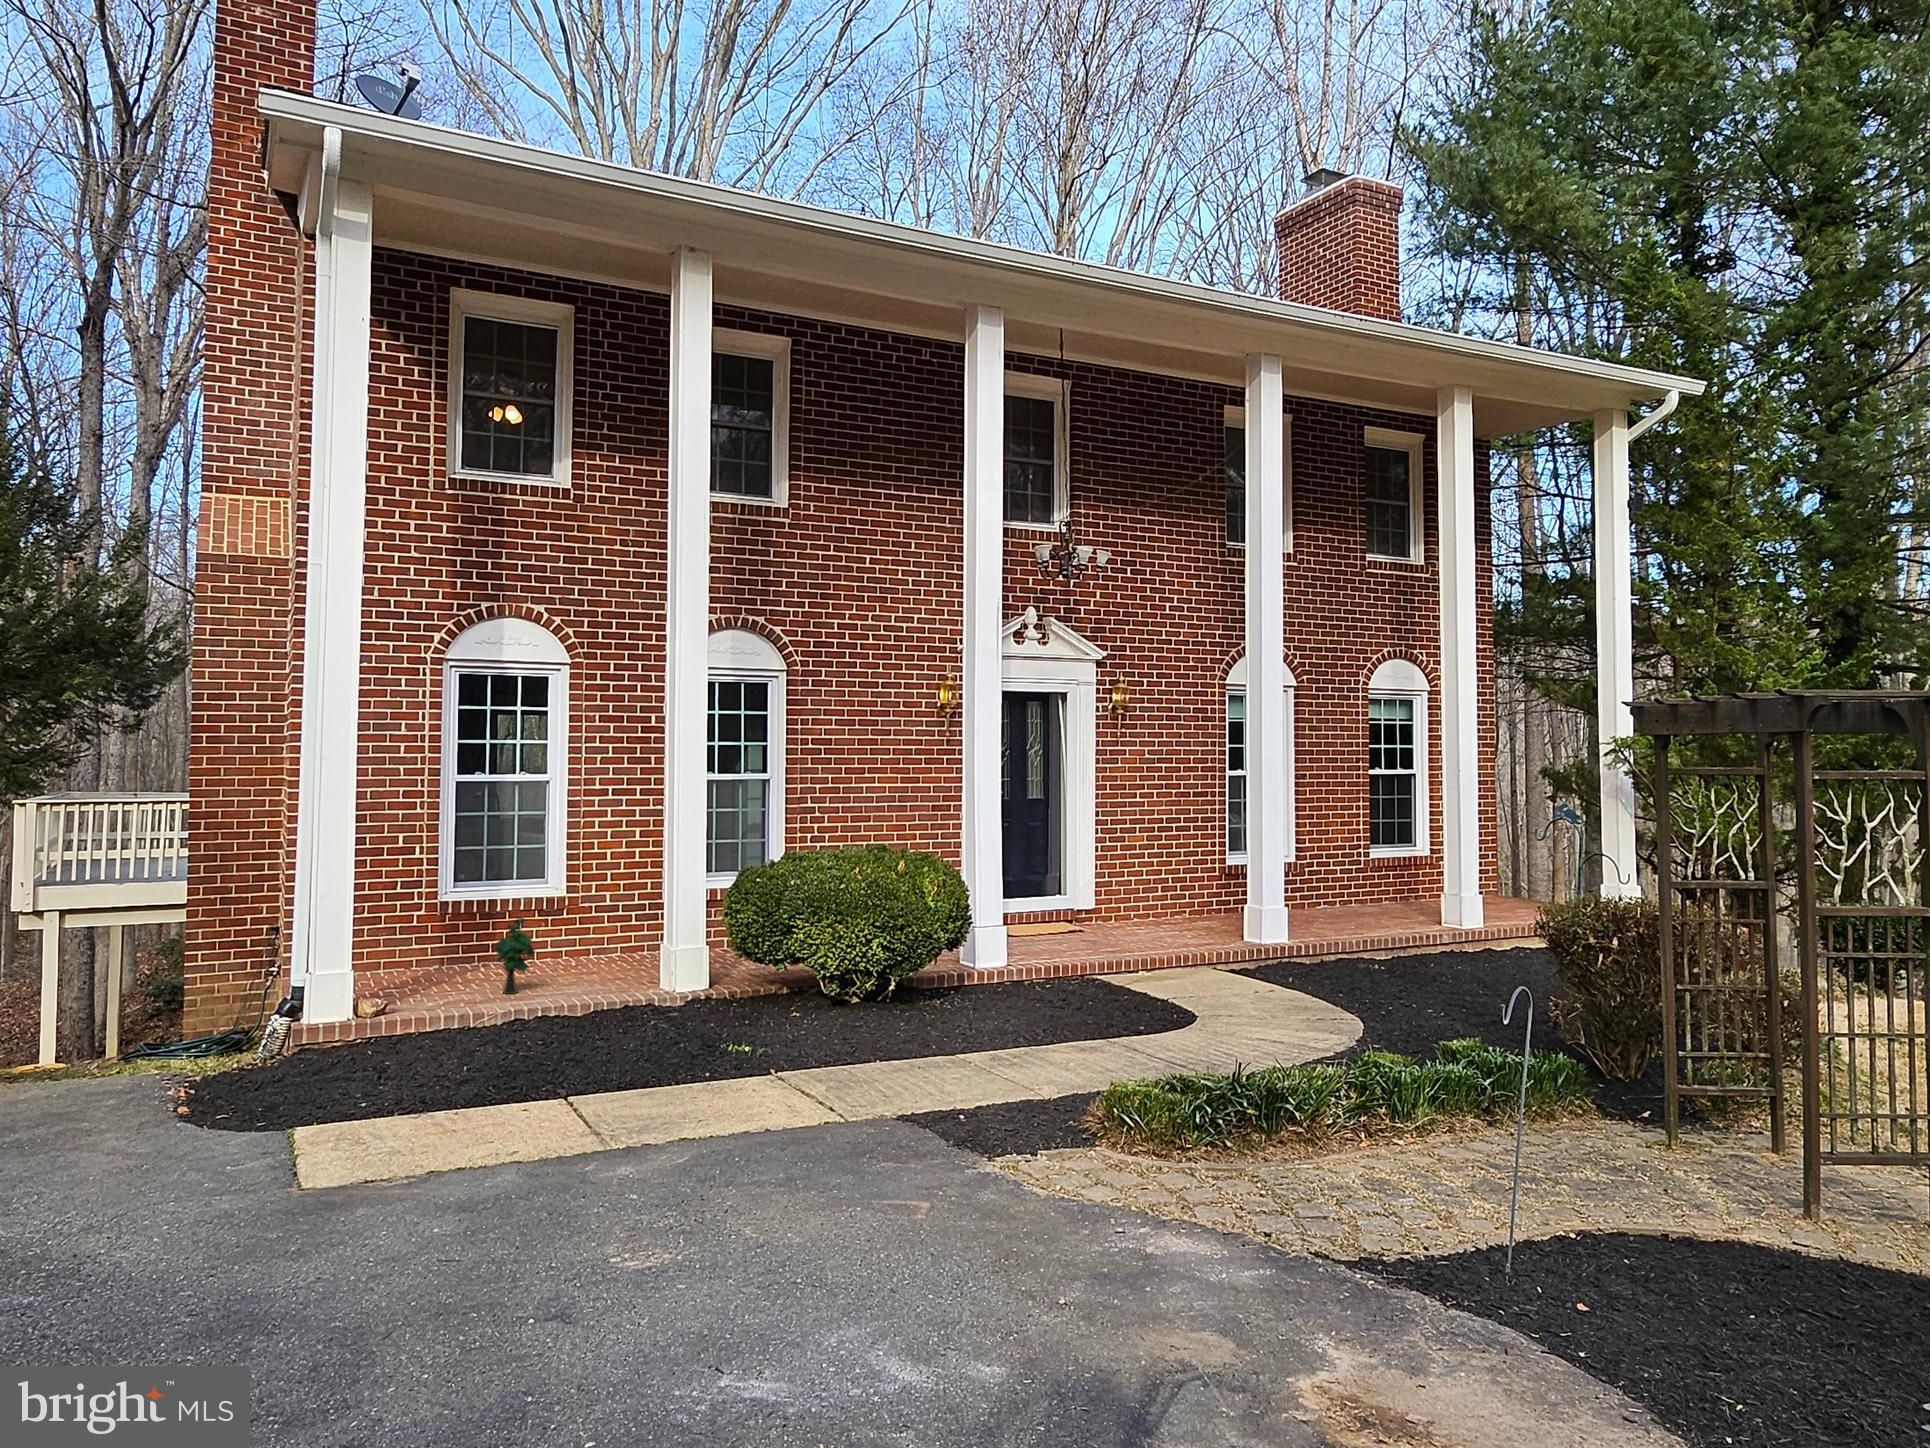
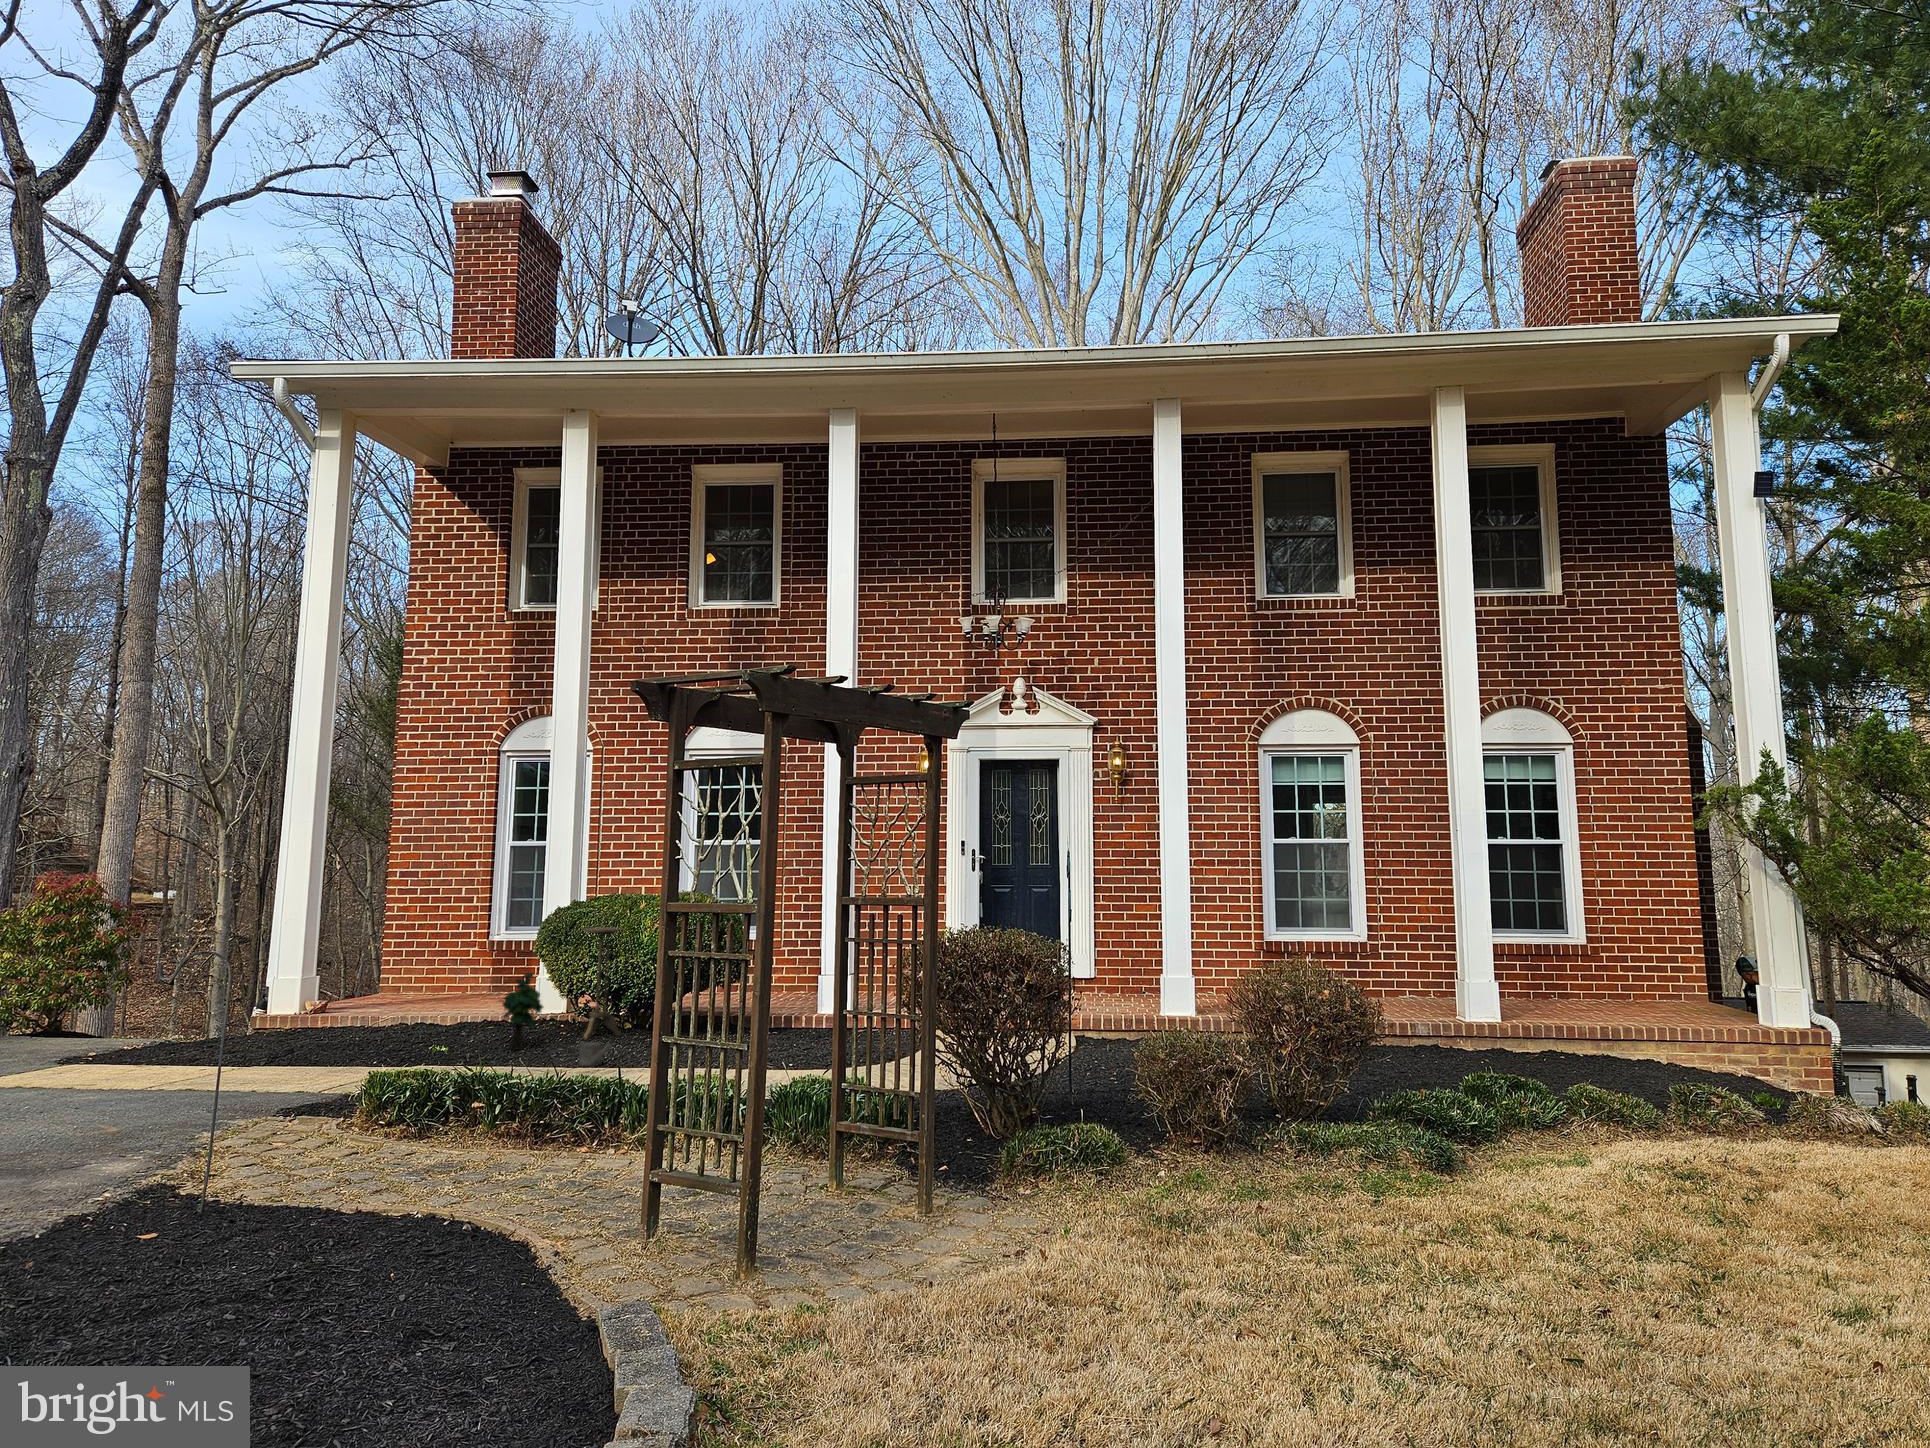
side table: none [572,870,614,980] -> present [582,927,625,1039]
watering can: none [571,986,603,1012] -> present [578,1041,612,1066]

